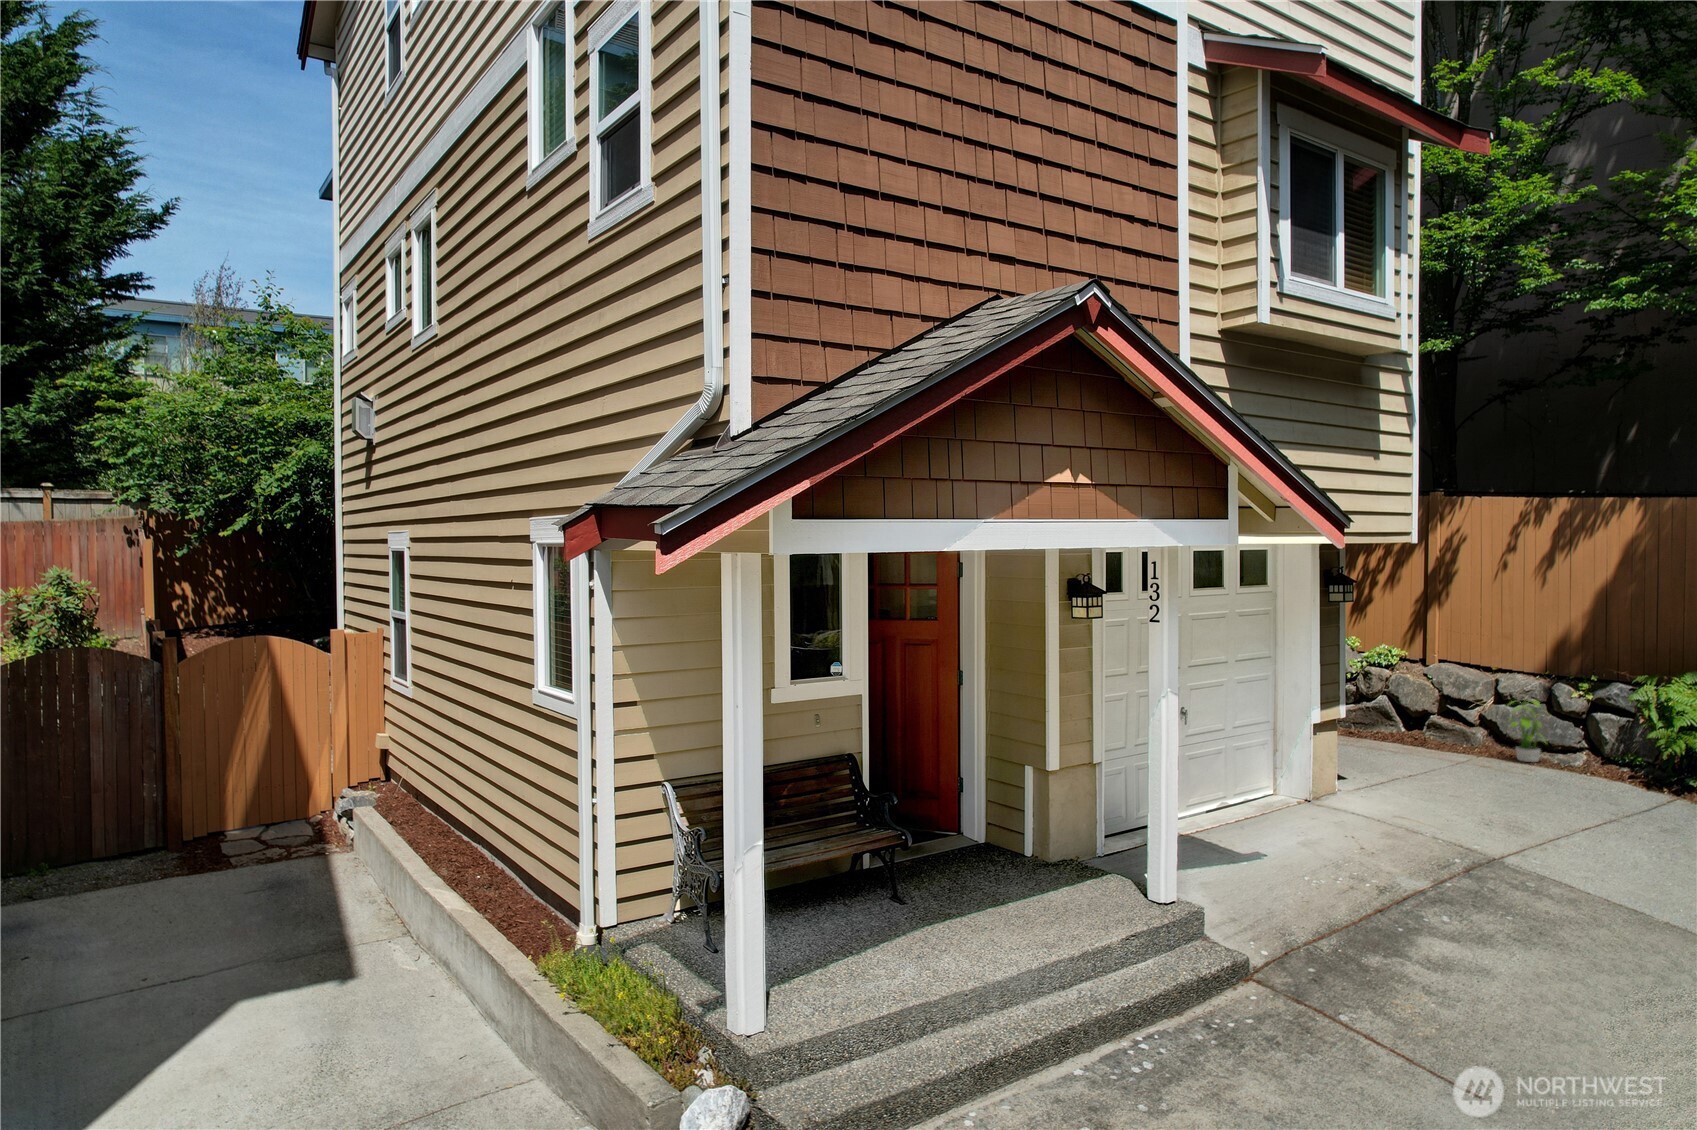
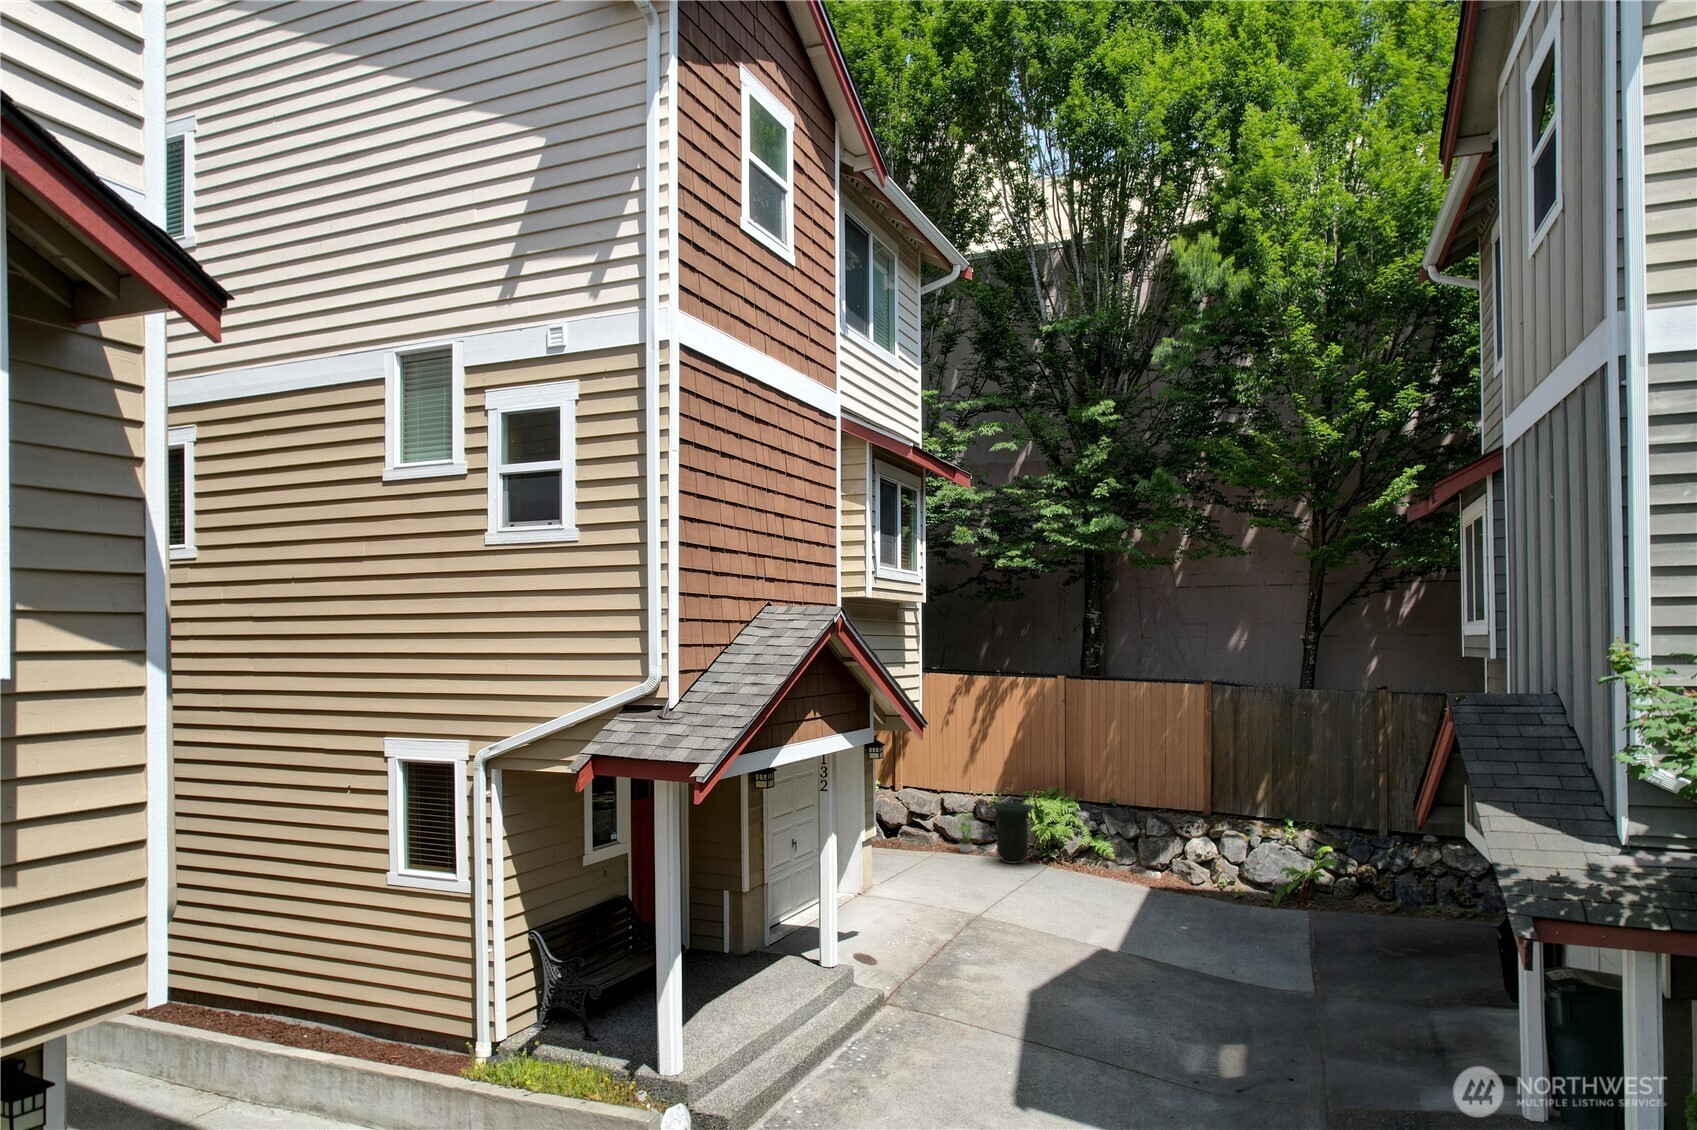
trash can: none [1565,687,1658,786] -> present [990,802,1034,864]

